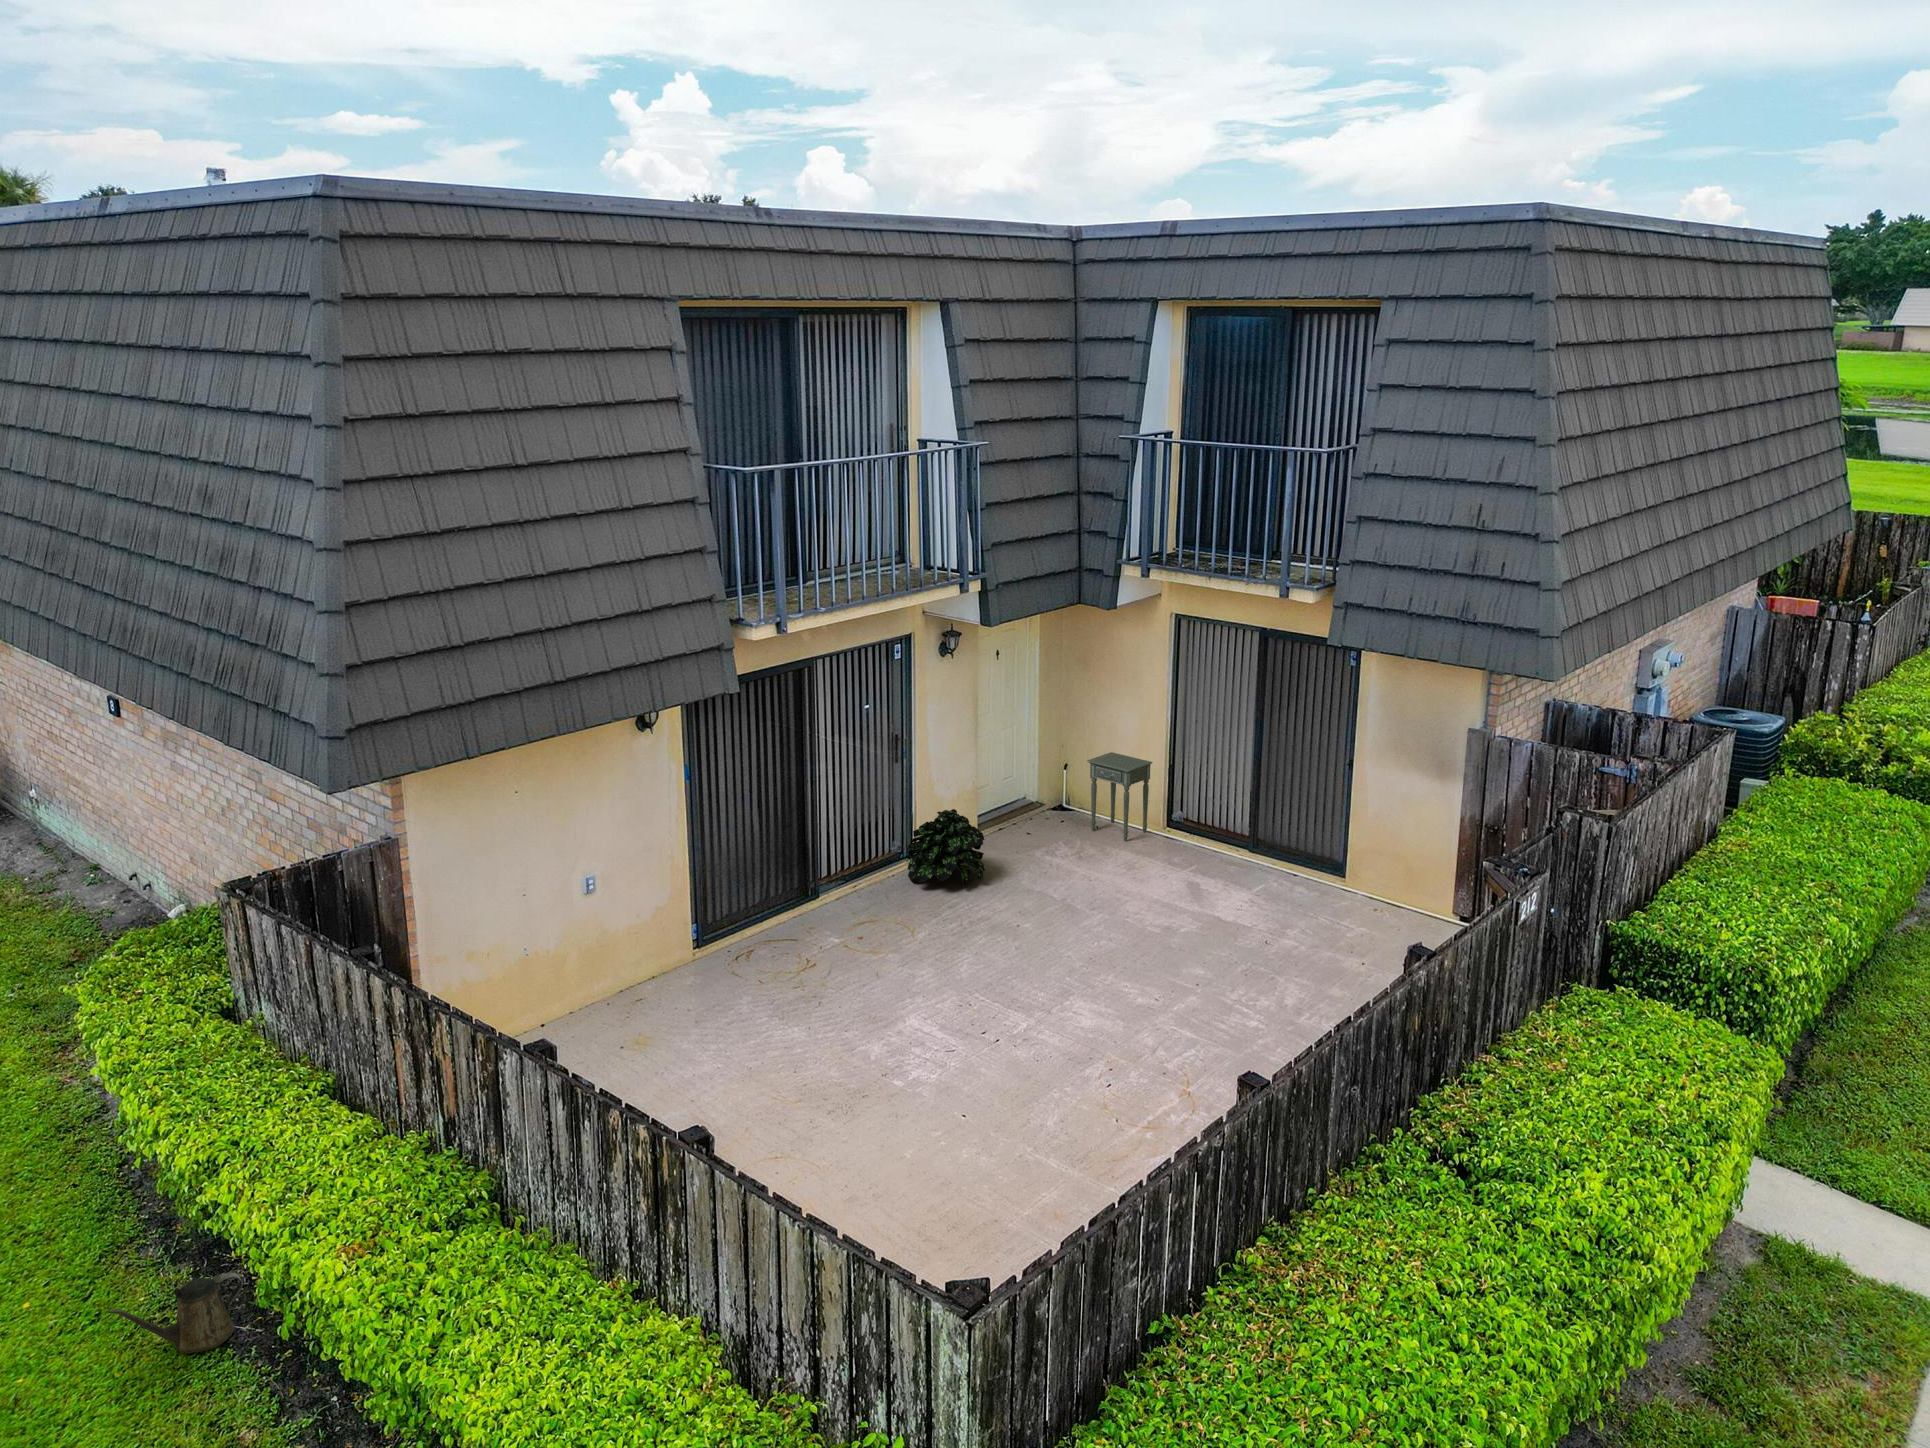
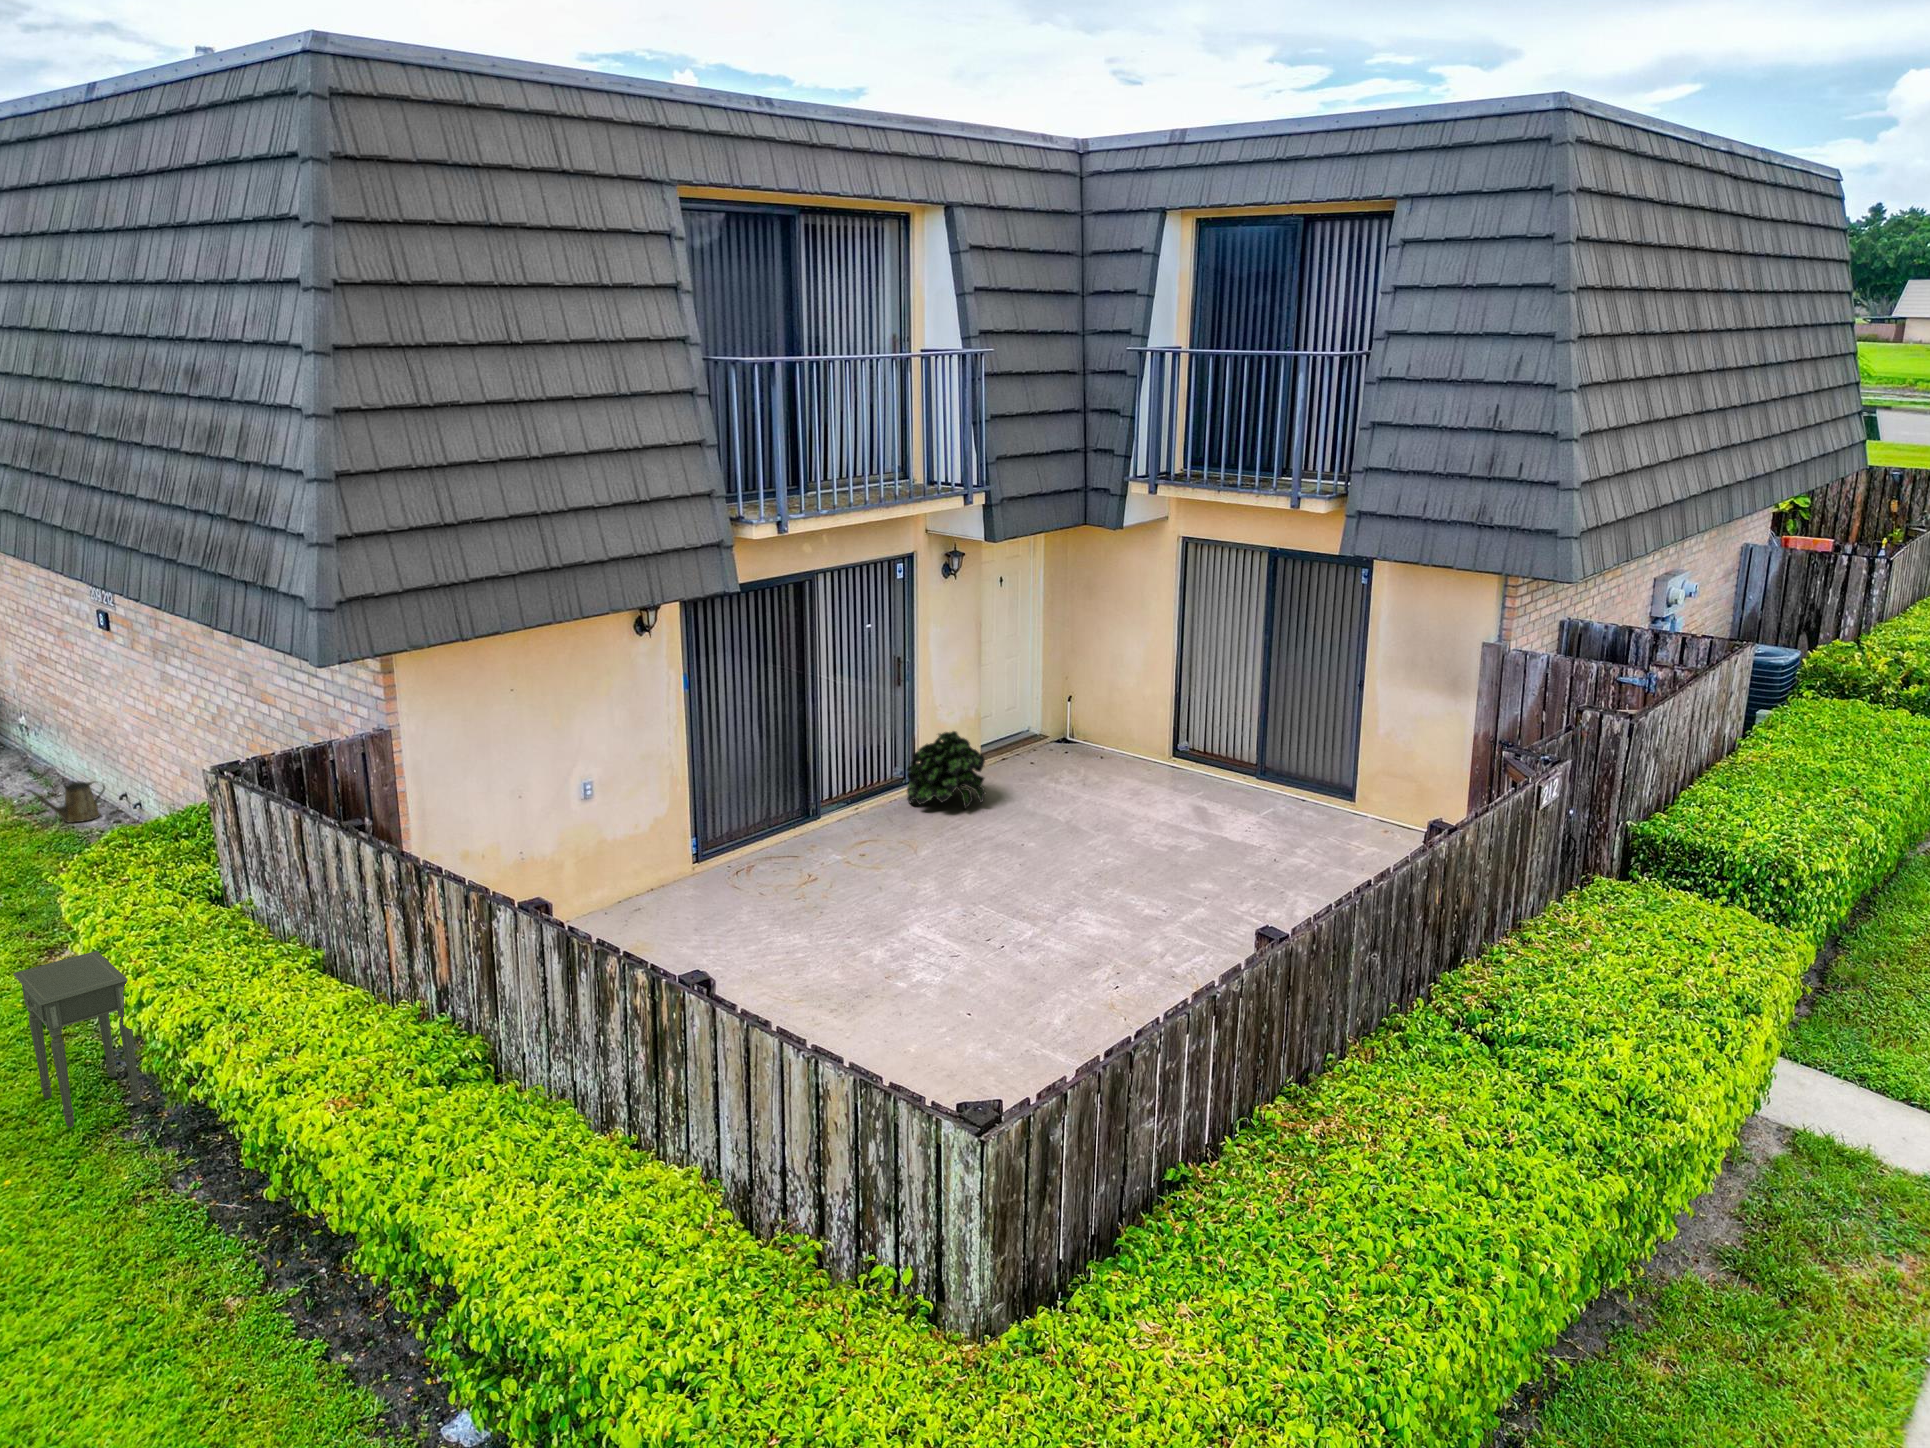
side table: present [1087,752,1153,841] -> present [13,951,140,1128]
watering can: present [109,1273,243,1354] -> present [26,781,105,823]

